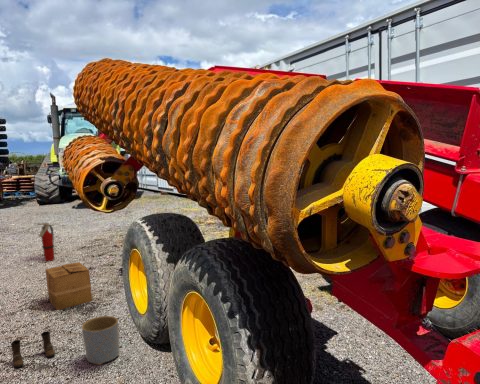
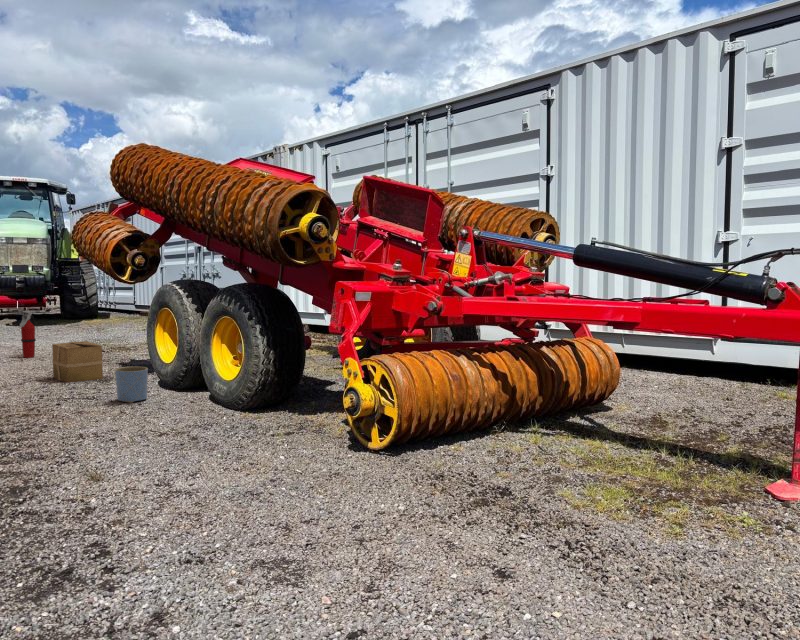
boots: present [11,331,55,367] -> none [47,380,86,404]

